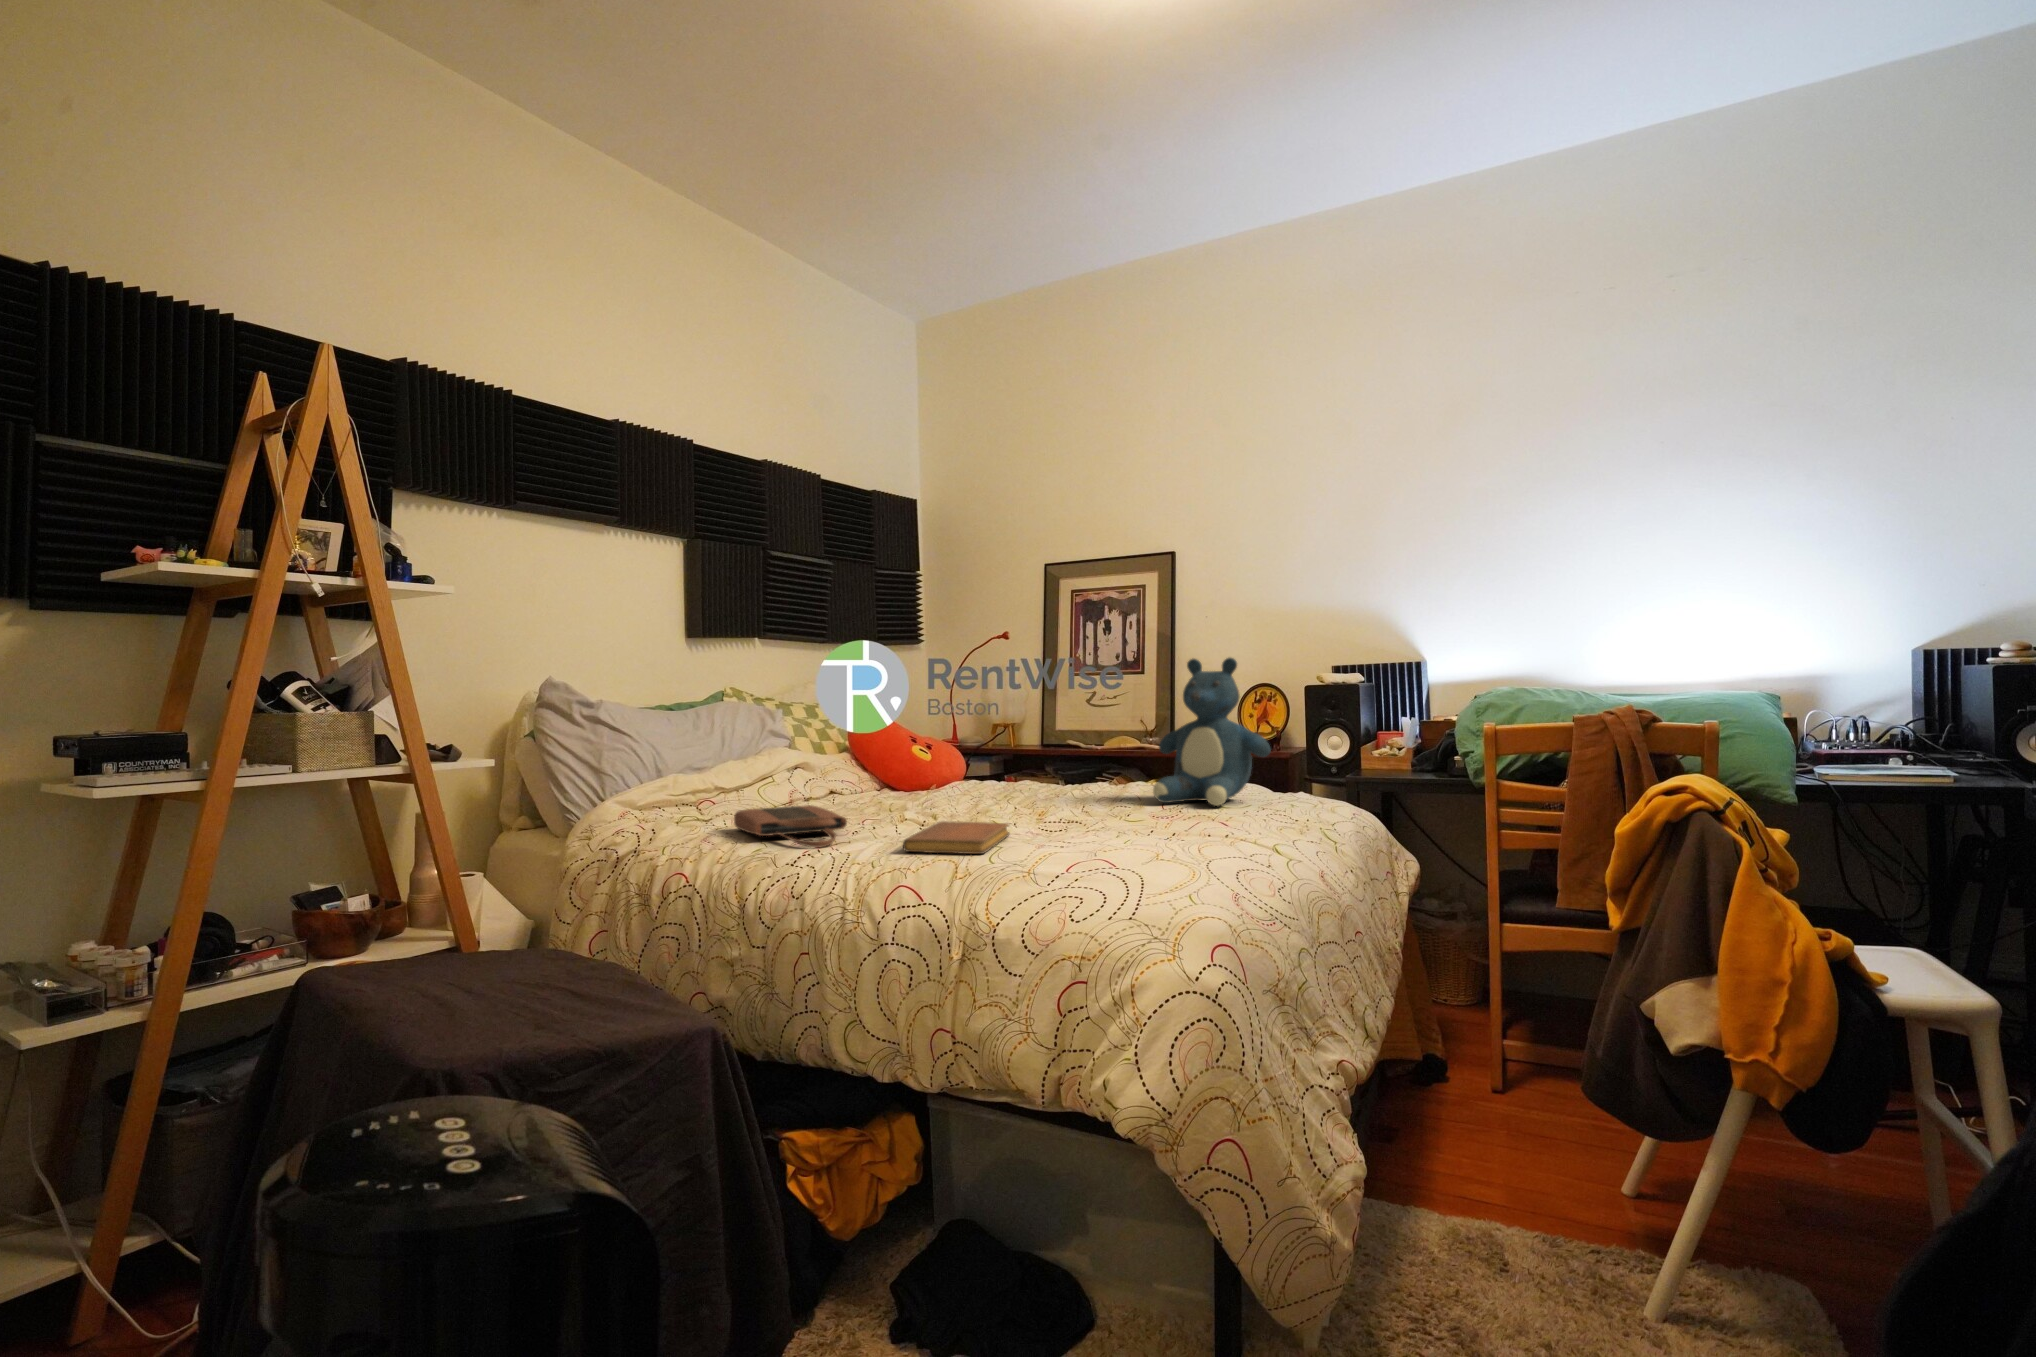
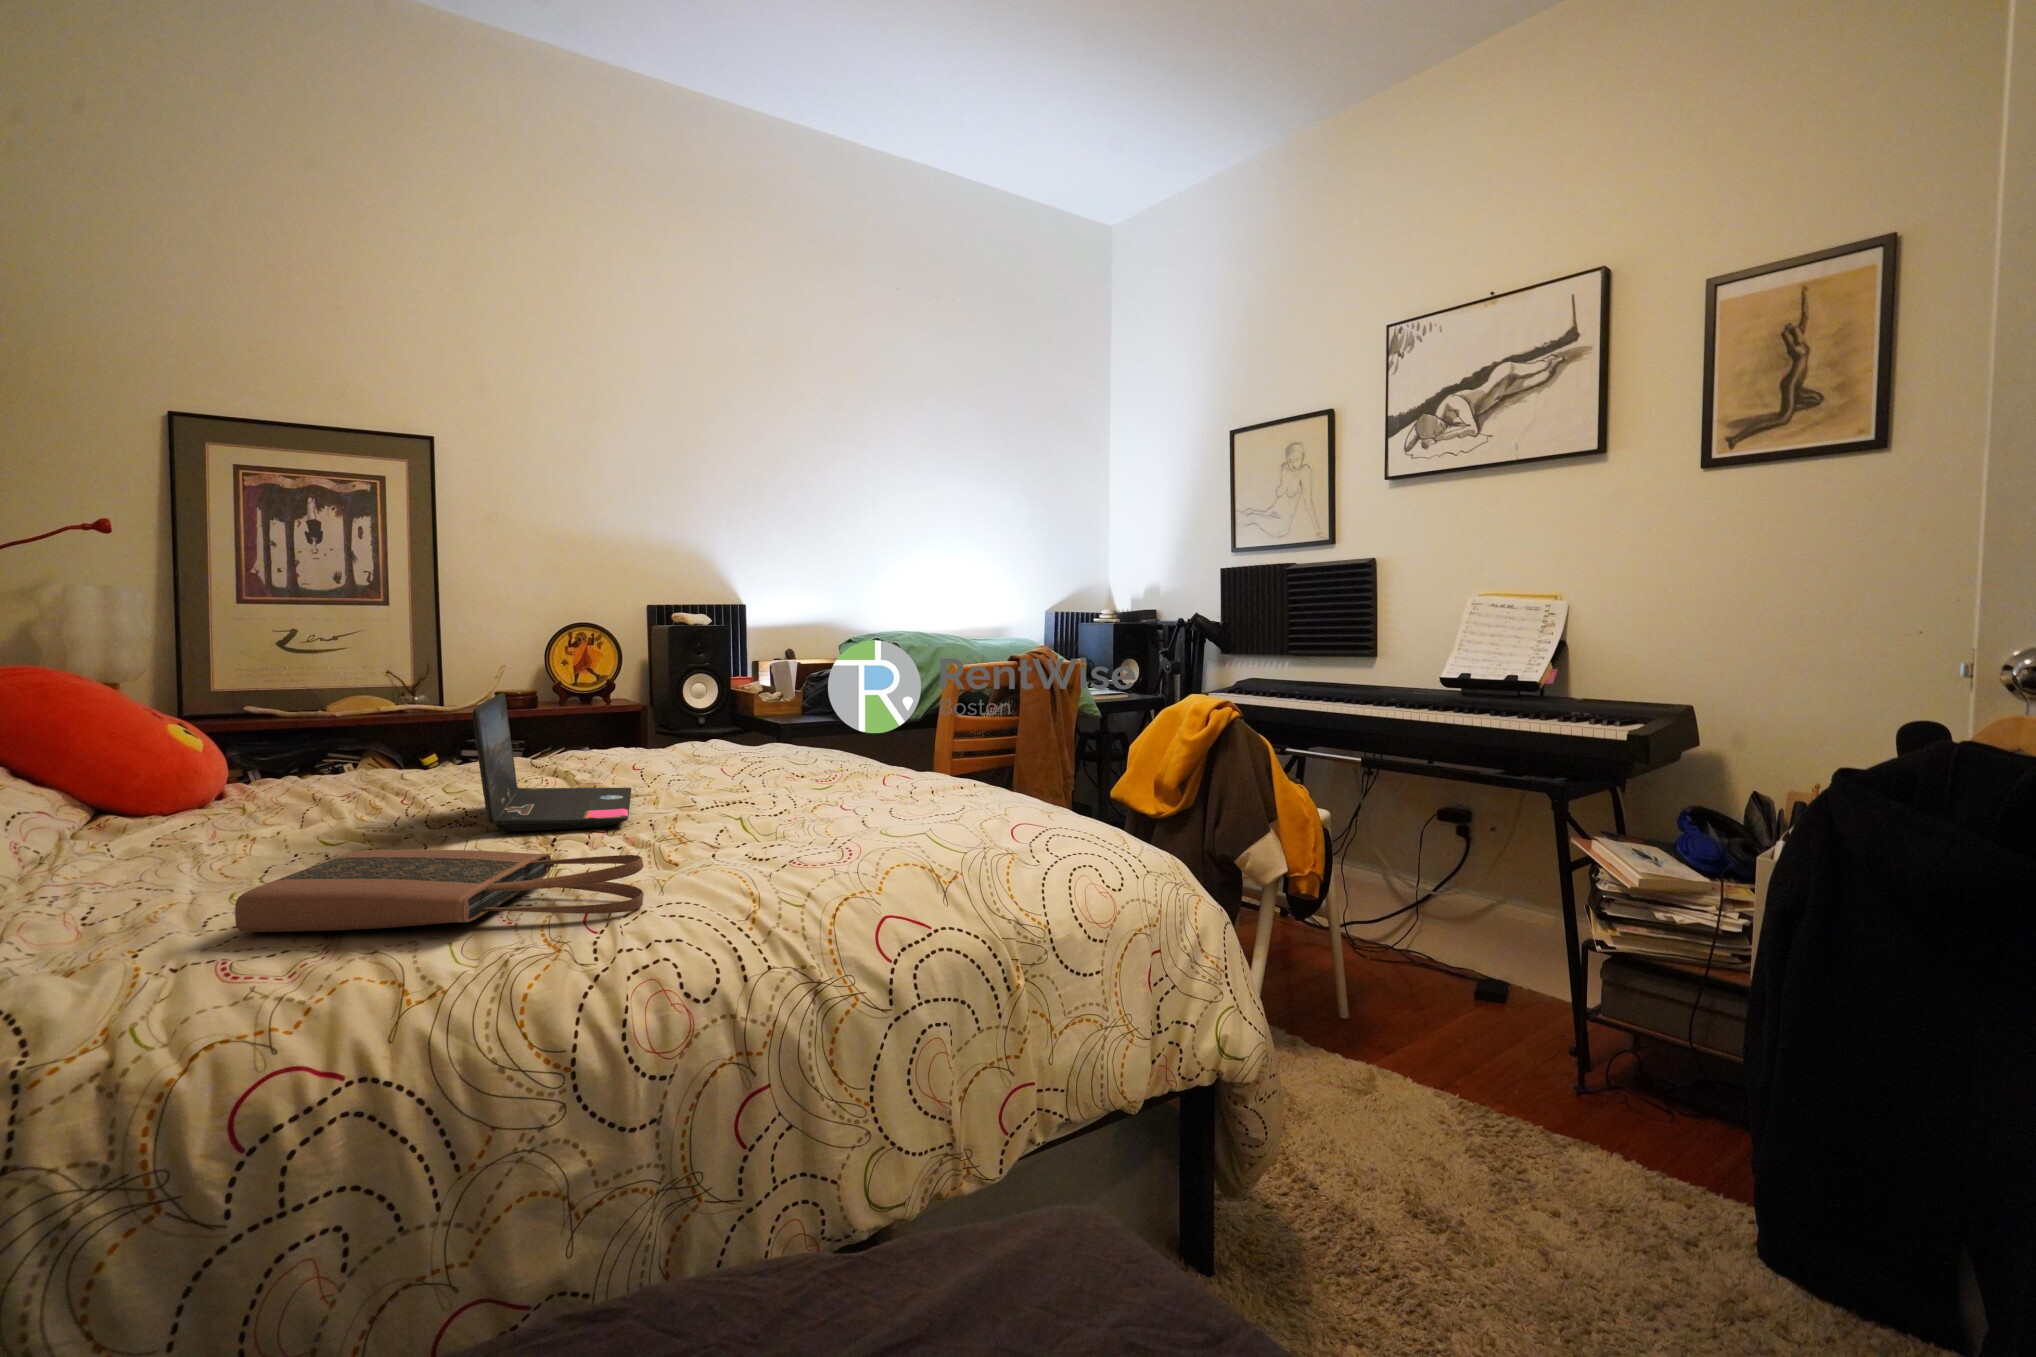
teddy bear: present [1153,658,1271,806] -> none [656,598,793,768]
laptop: none [910,732,1046,820] -> present [472,693,631,831]
notebook: present [903,821,1010,854] -> none [682,815,880,877]

